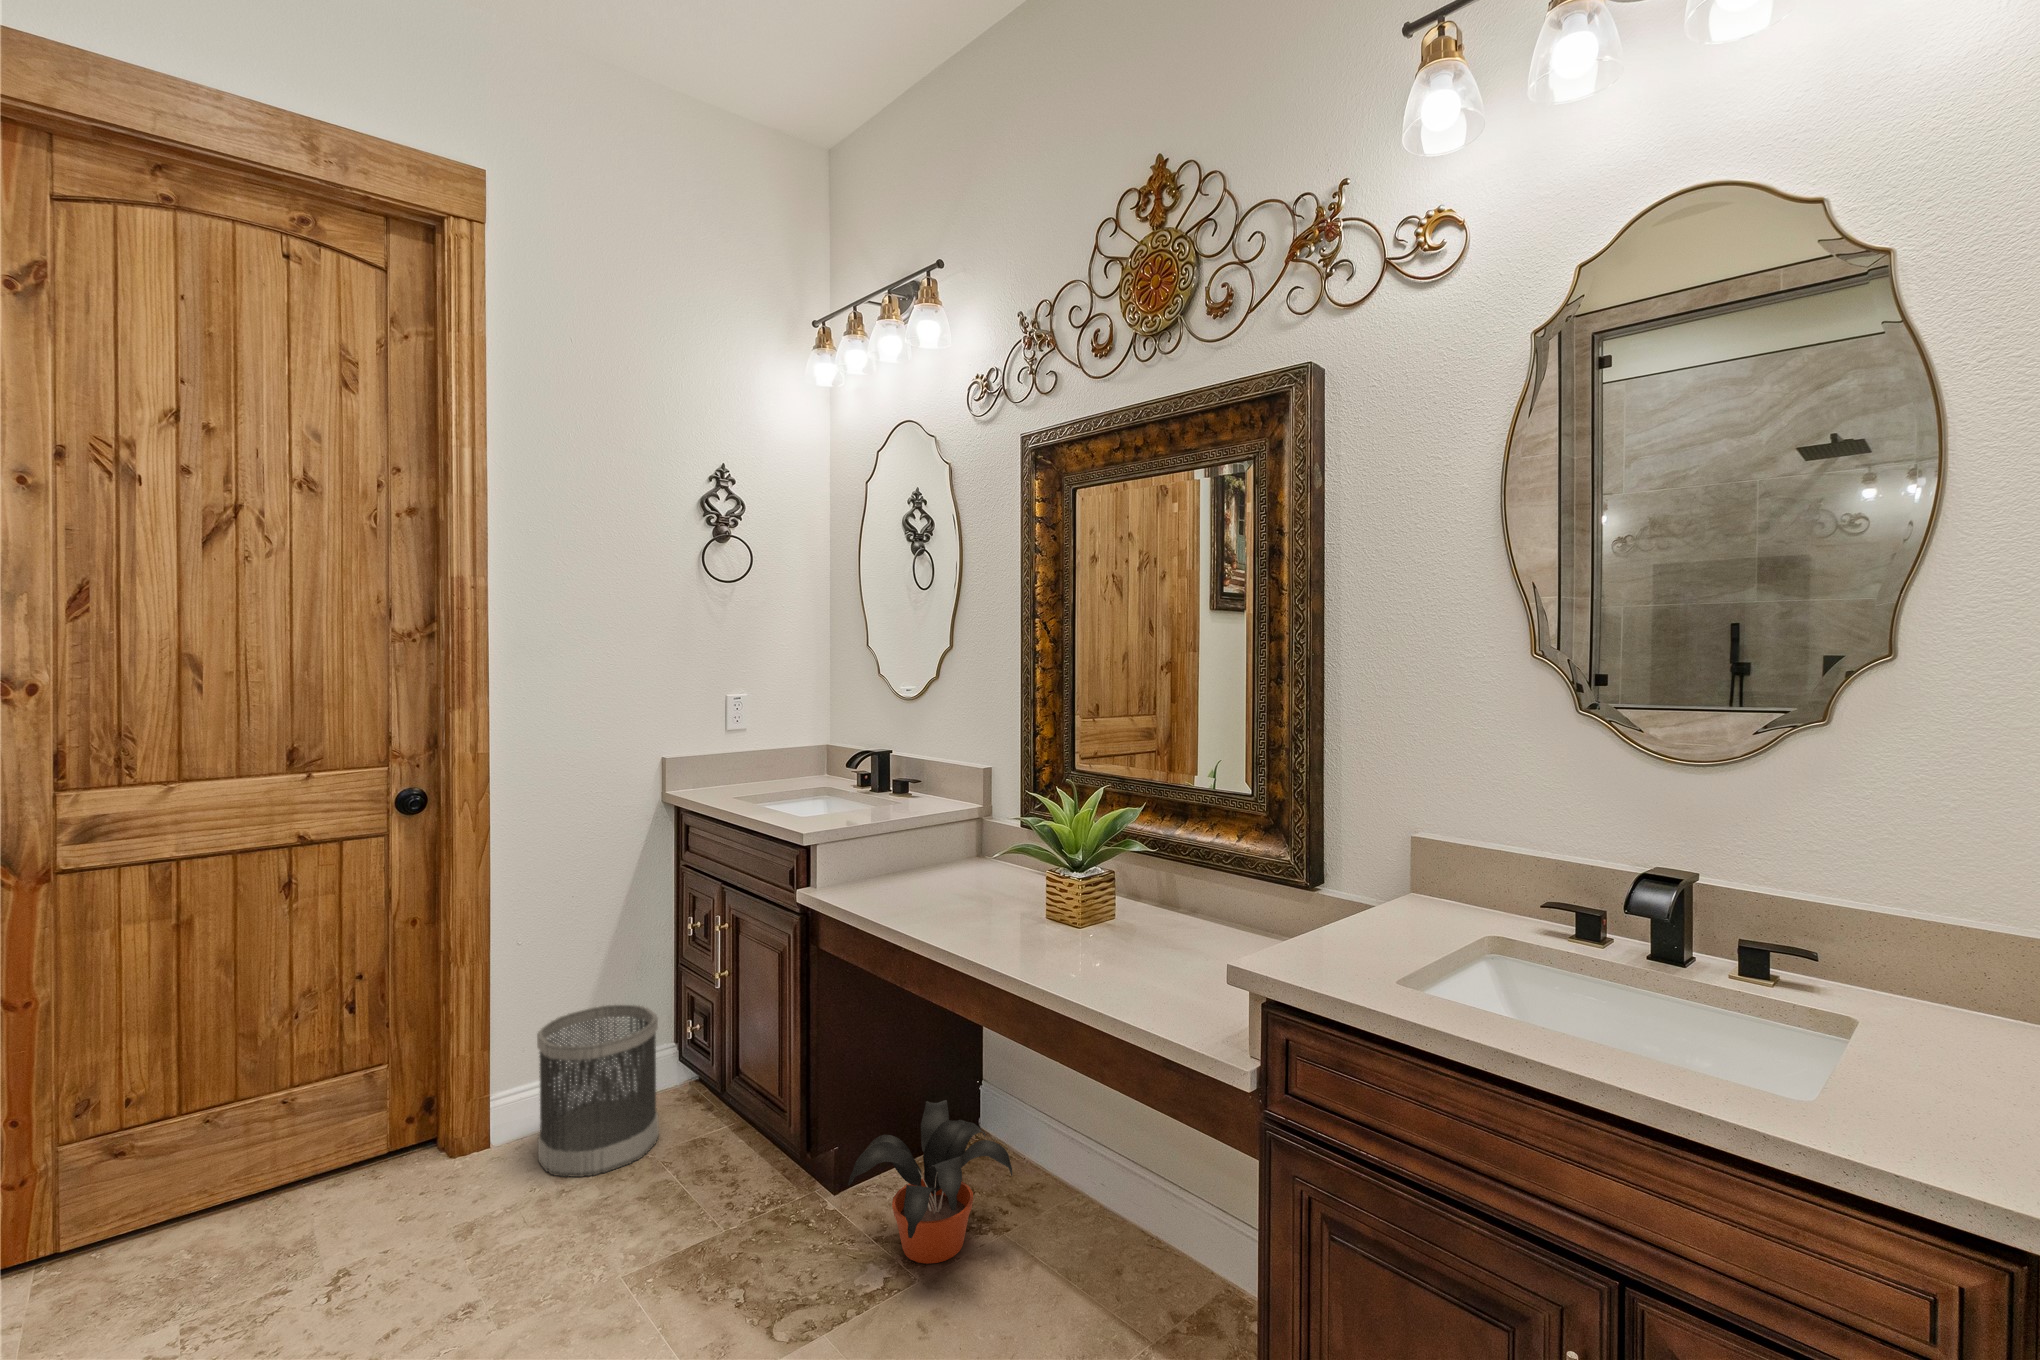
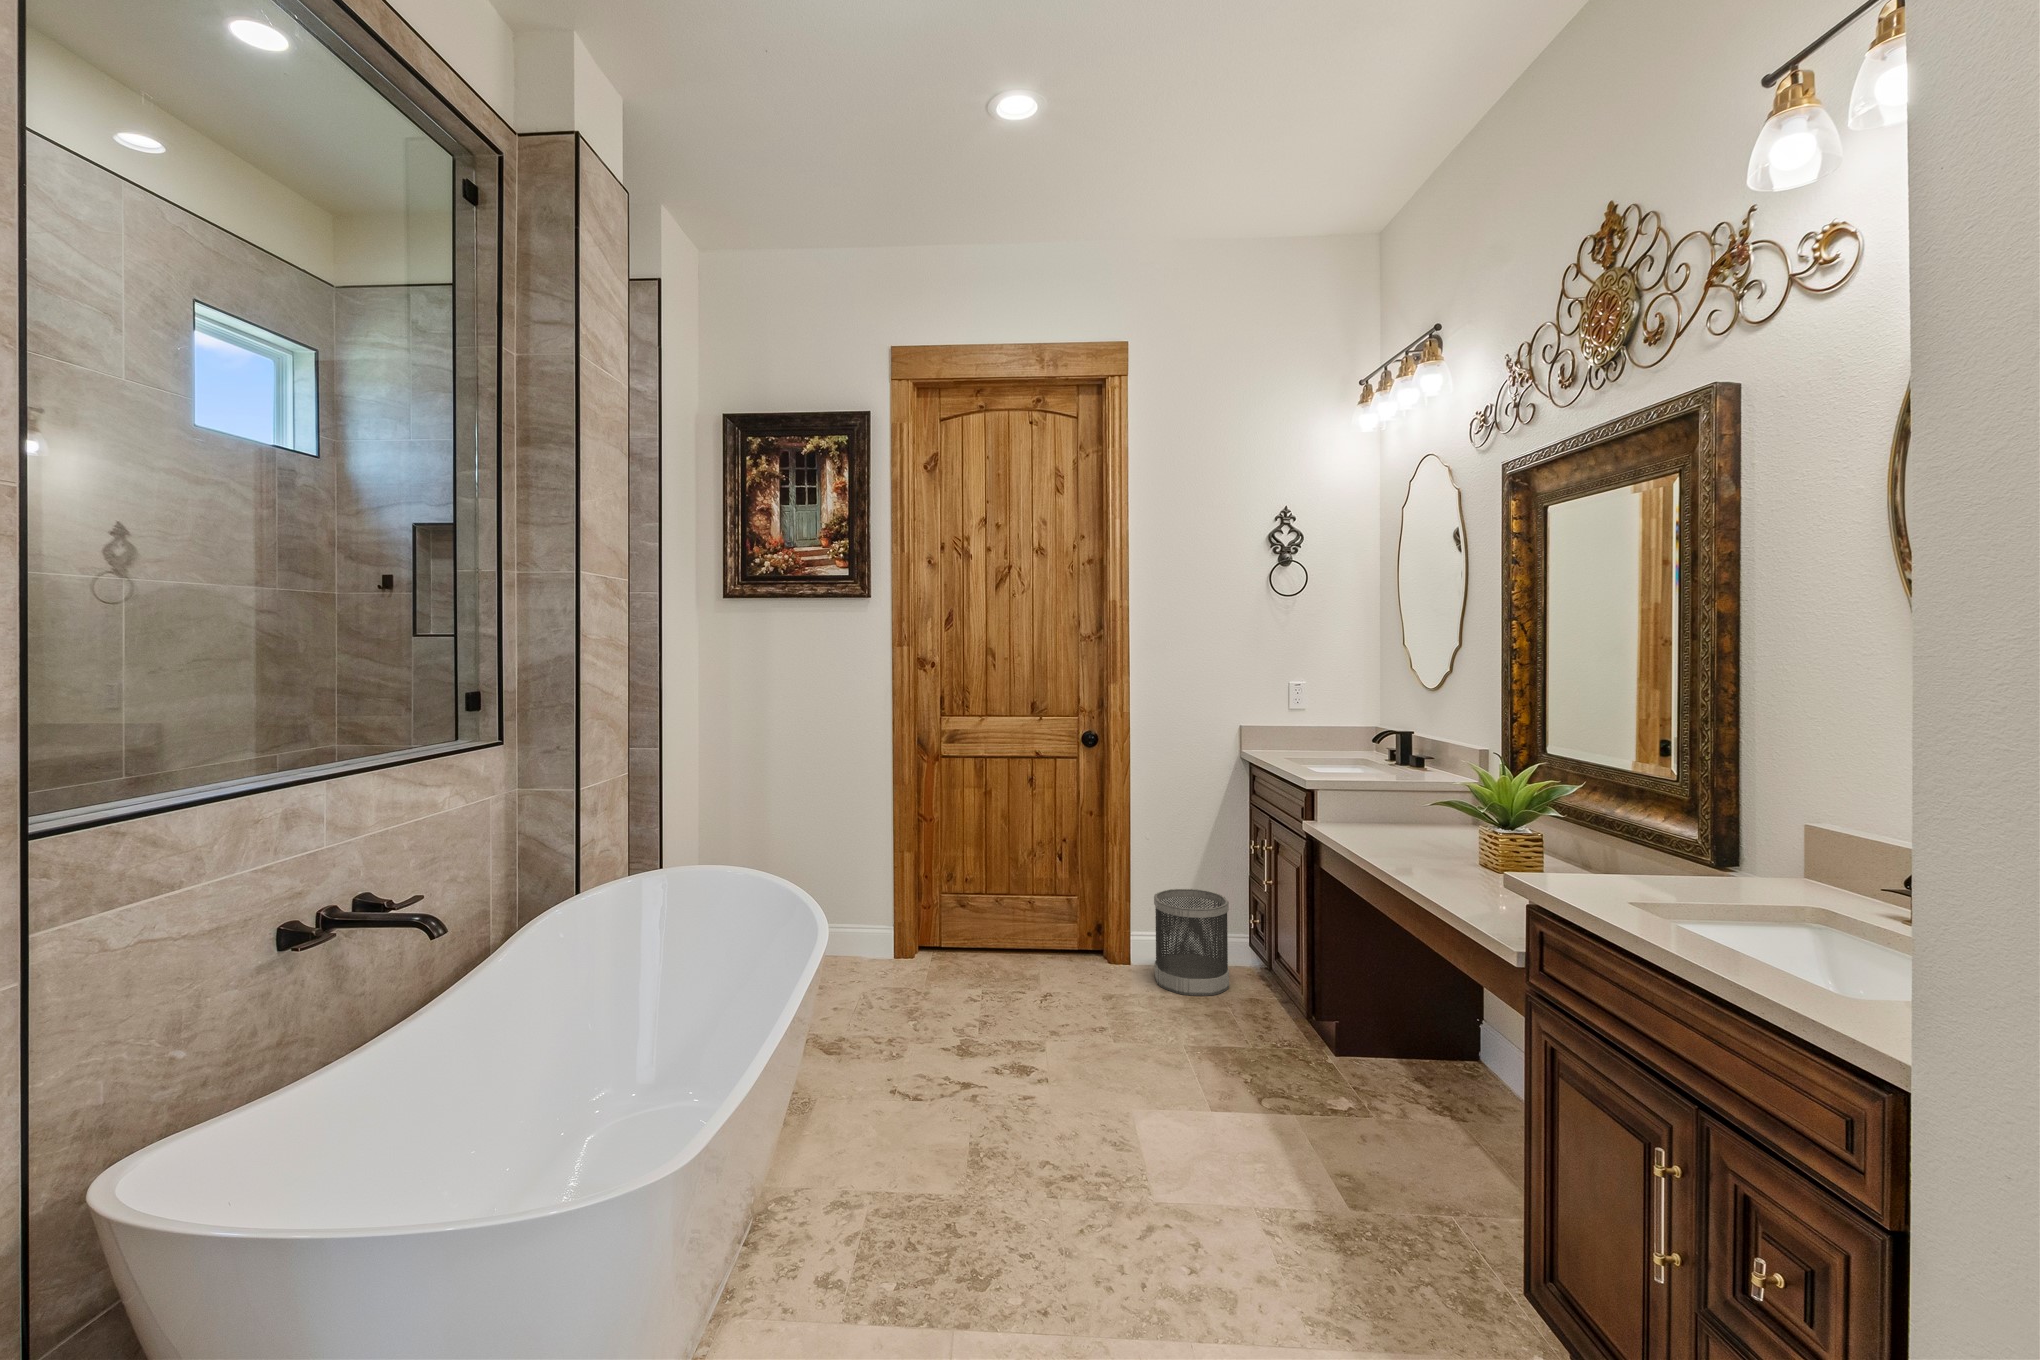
potted plant: present [848,1100,1012,1264] -> none [1328,1003,1466,1122]

